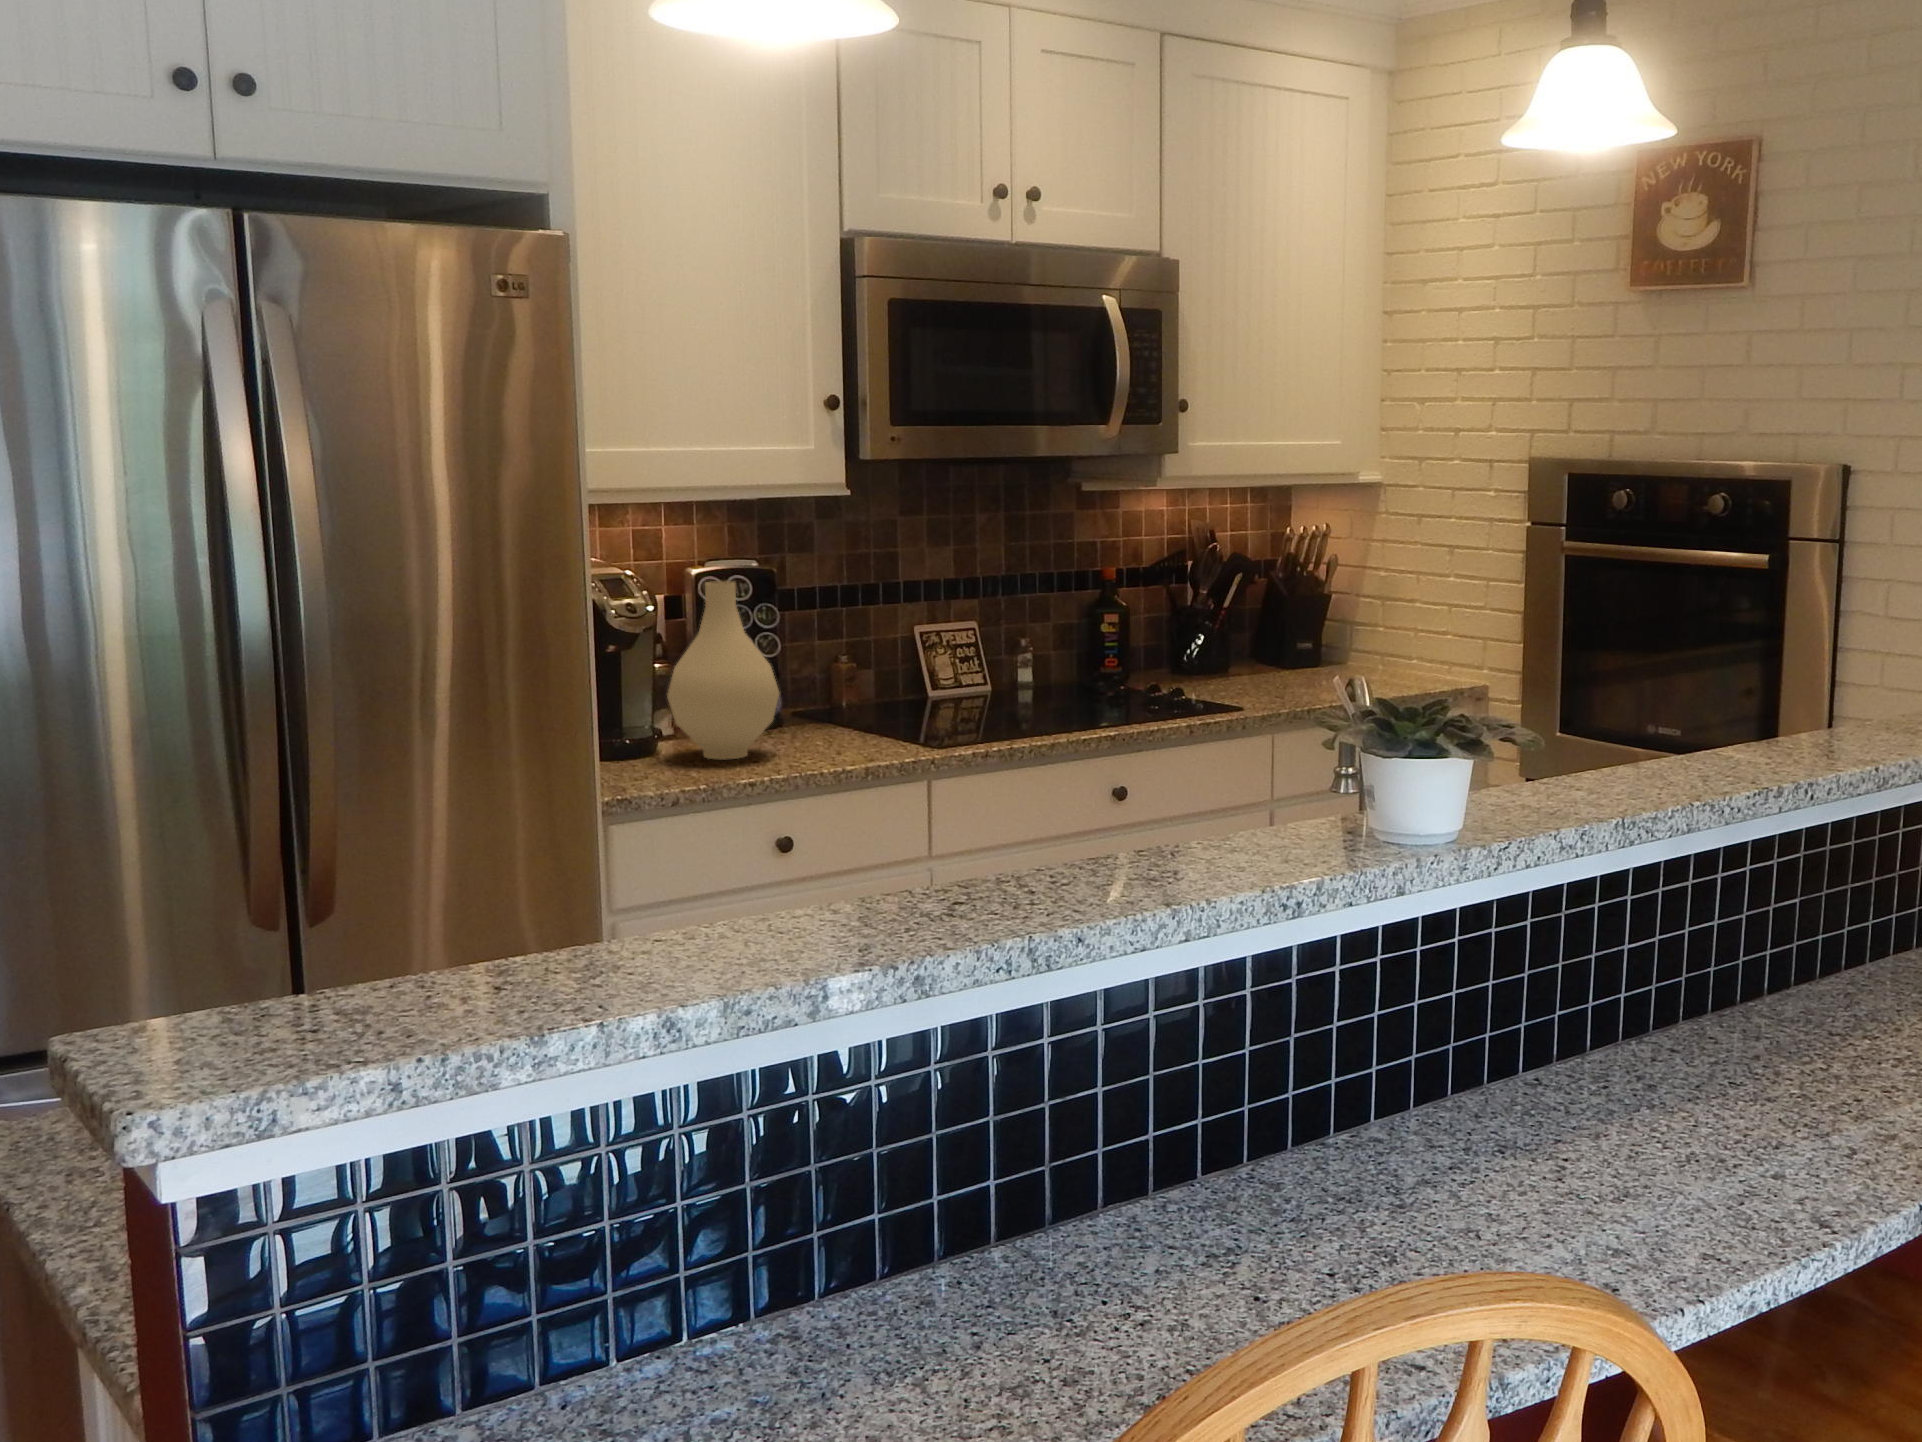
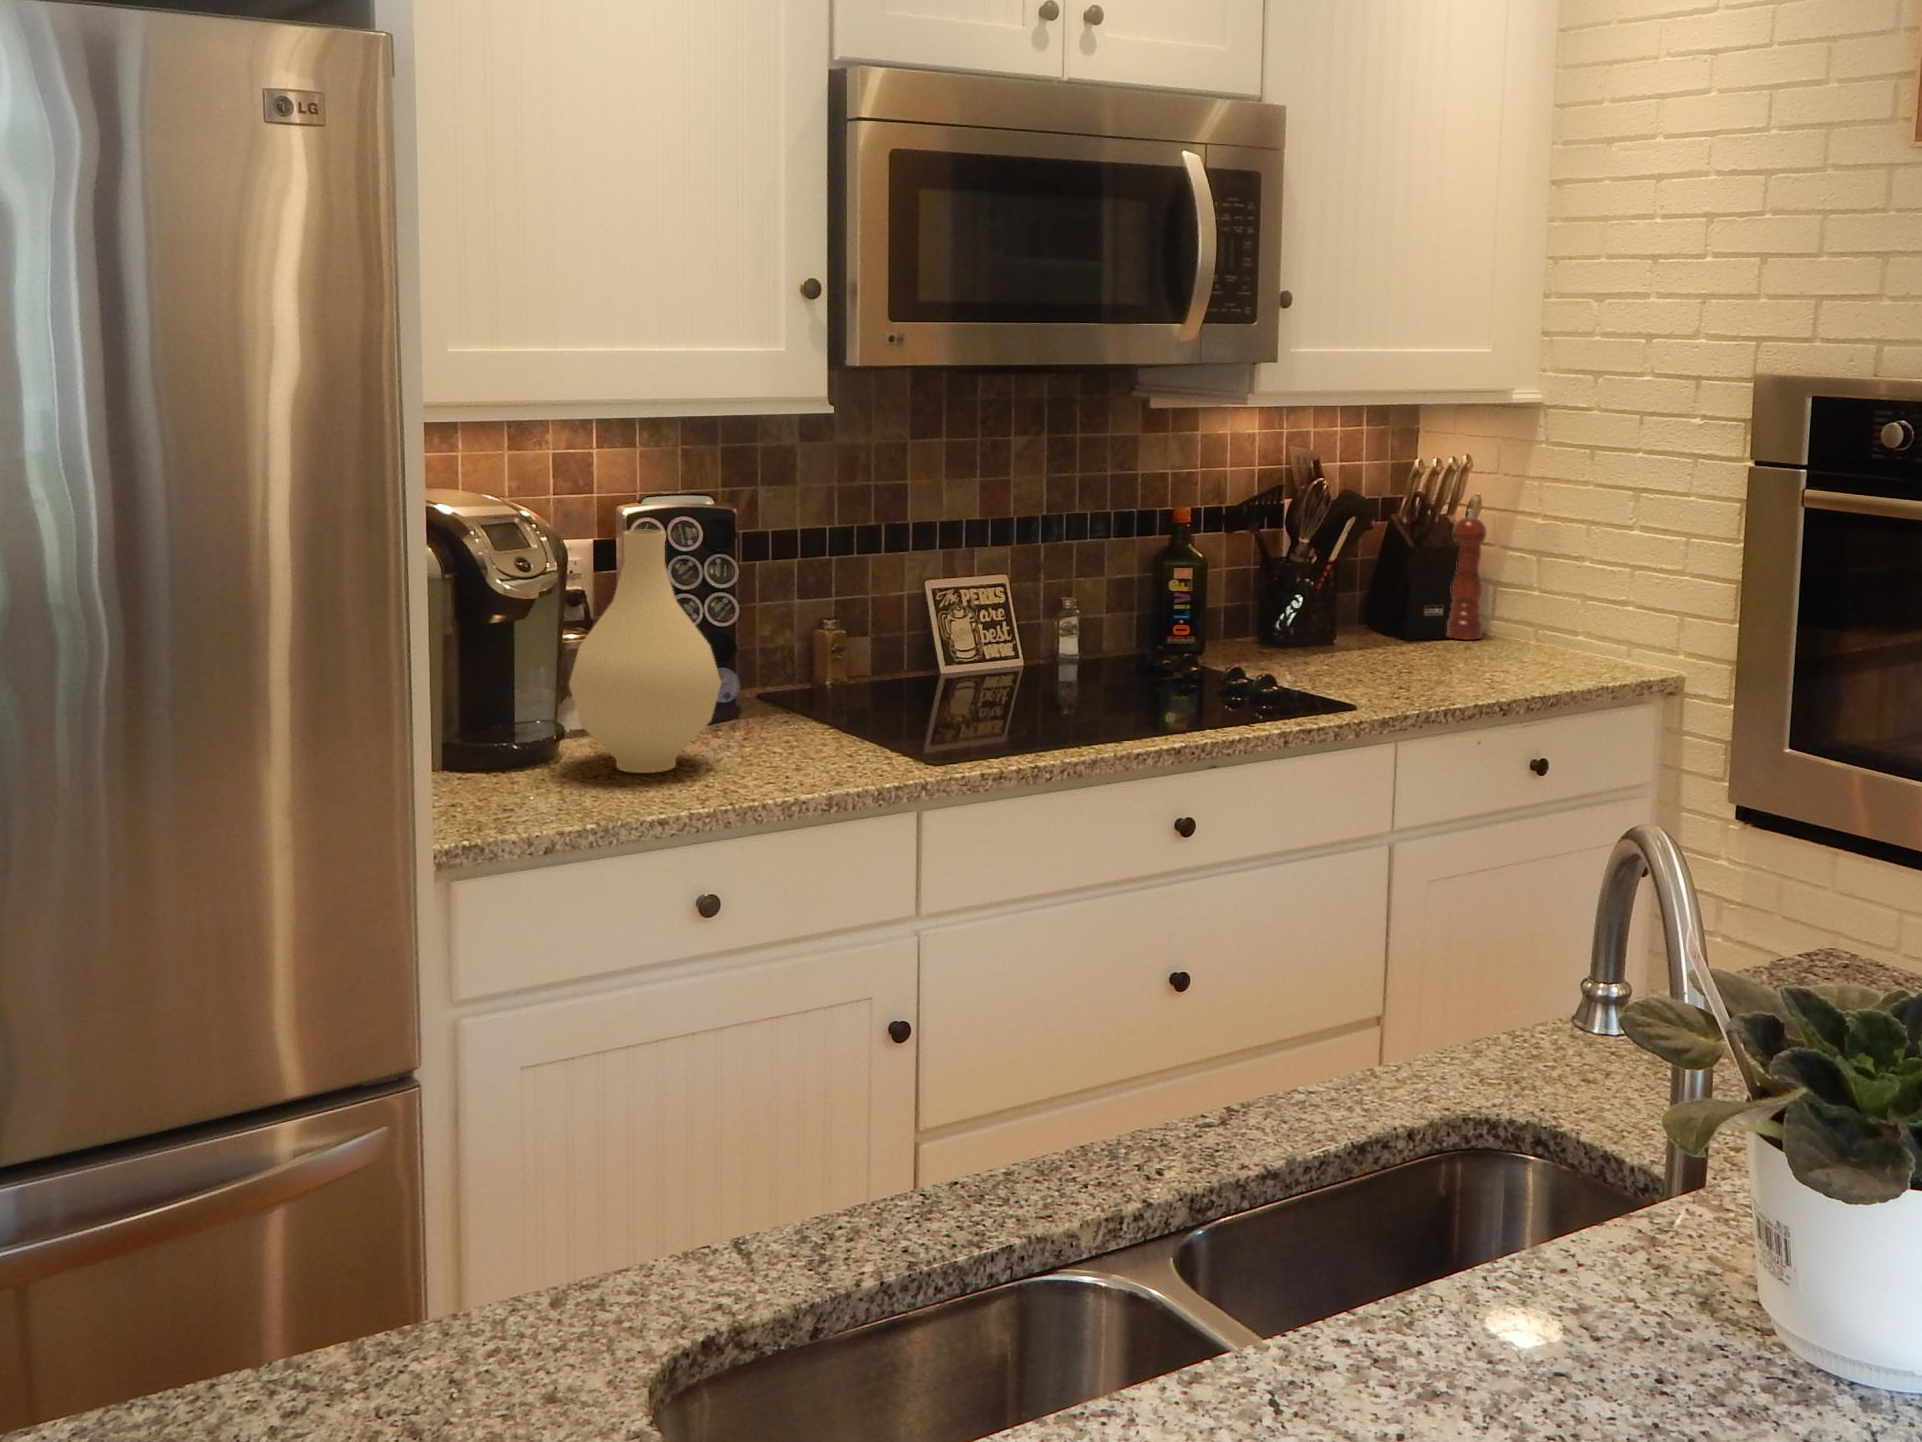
pepper mill: none [1316,566,1344,667] -> present [1447,509,1486,639]

